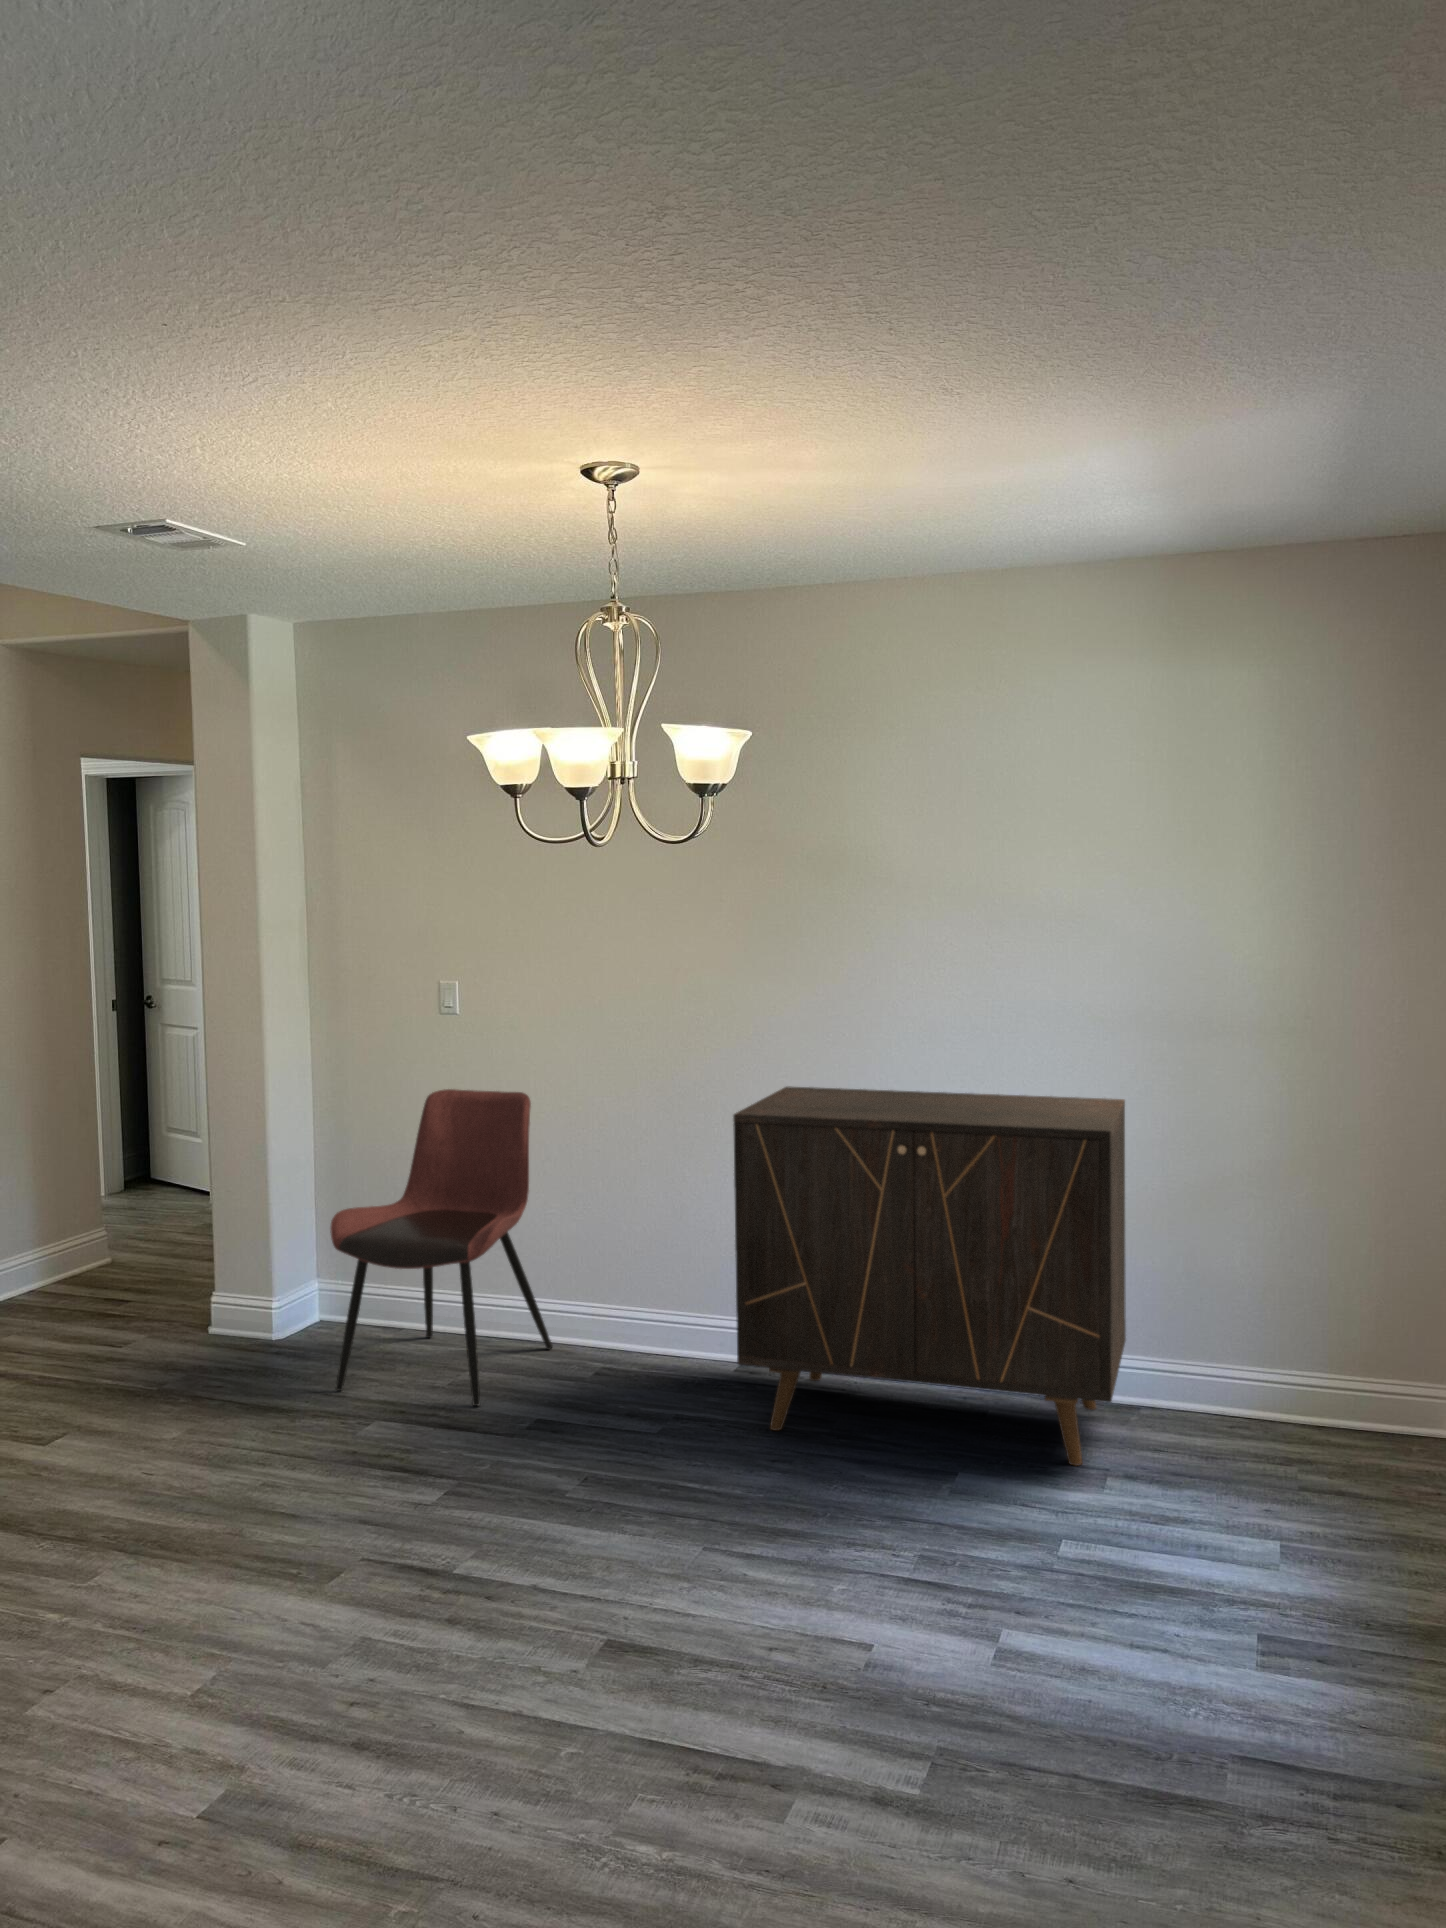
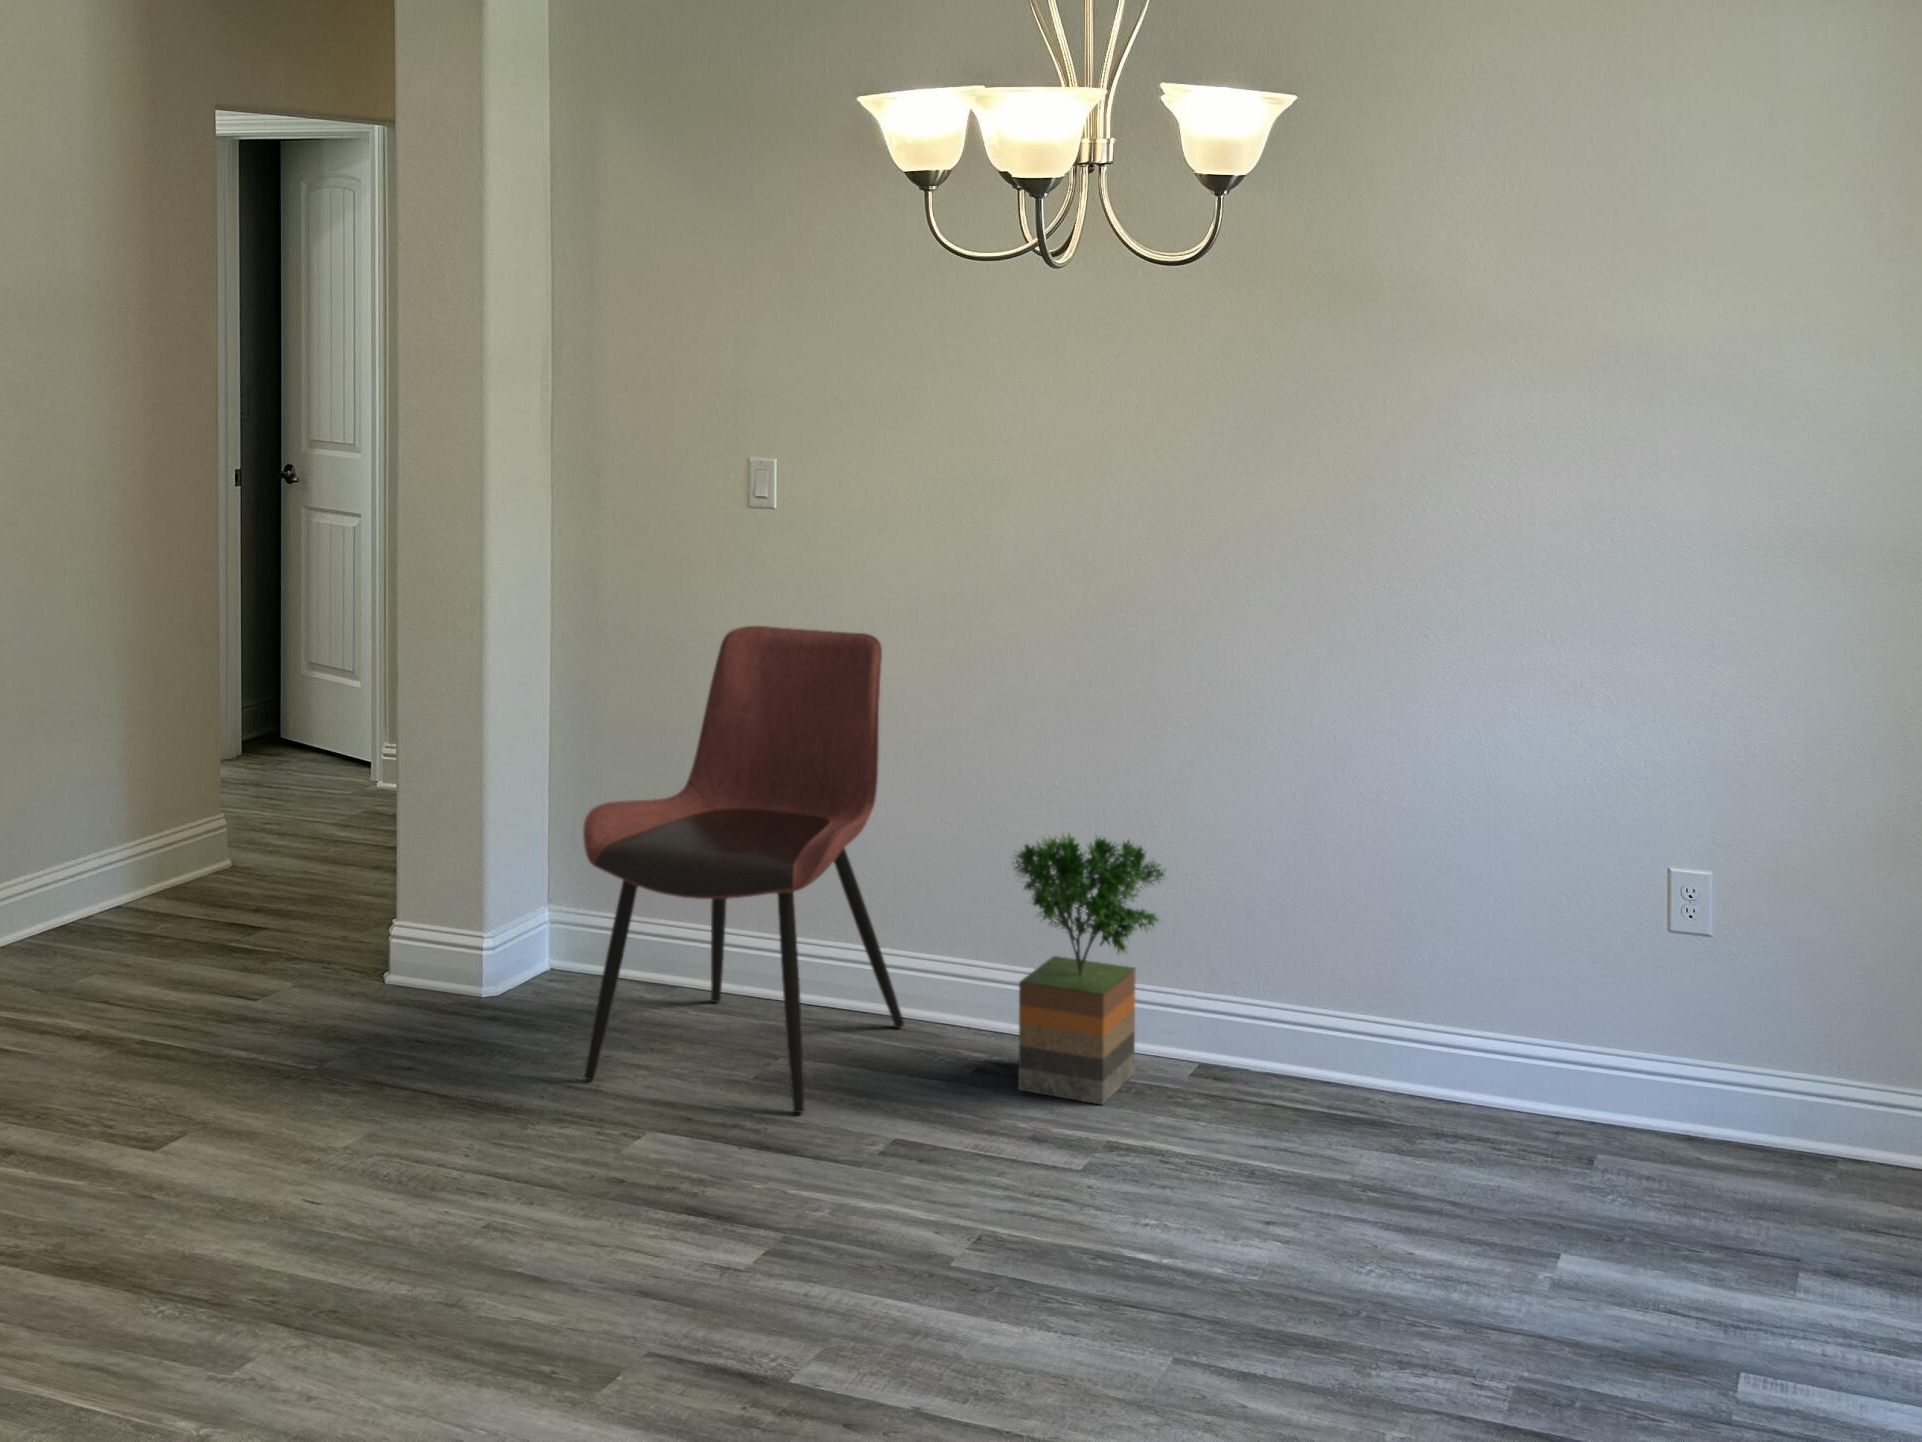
cabinet: present [733,1086,1126,1466] -> none [1206,638,1815,1251]
potted tree: none [614,1216,719,1393] -> present [1015,833,1164,1104]

